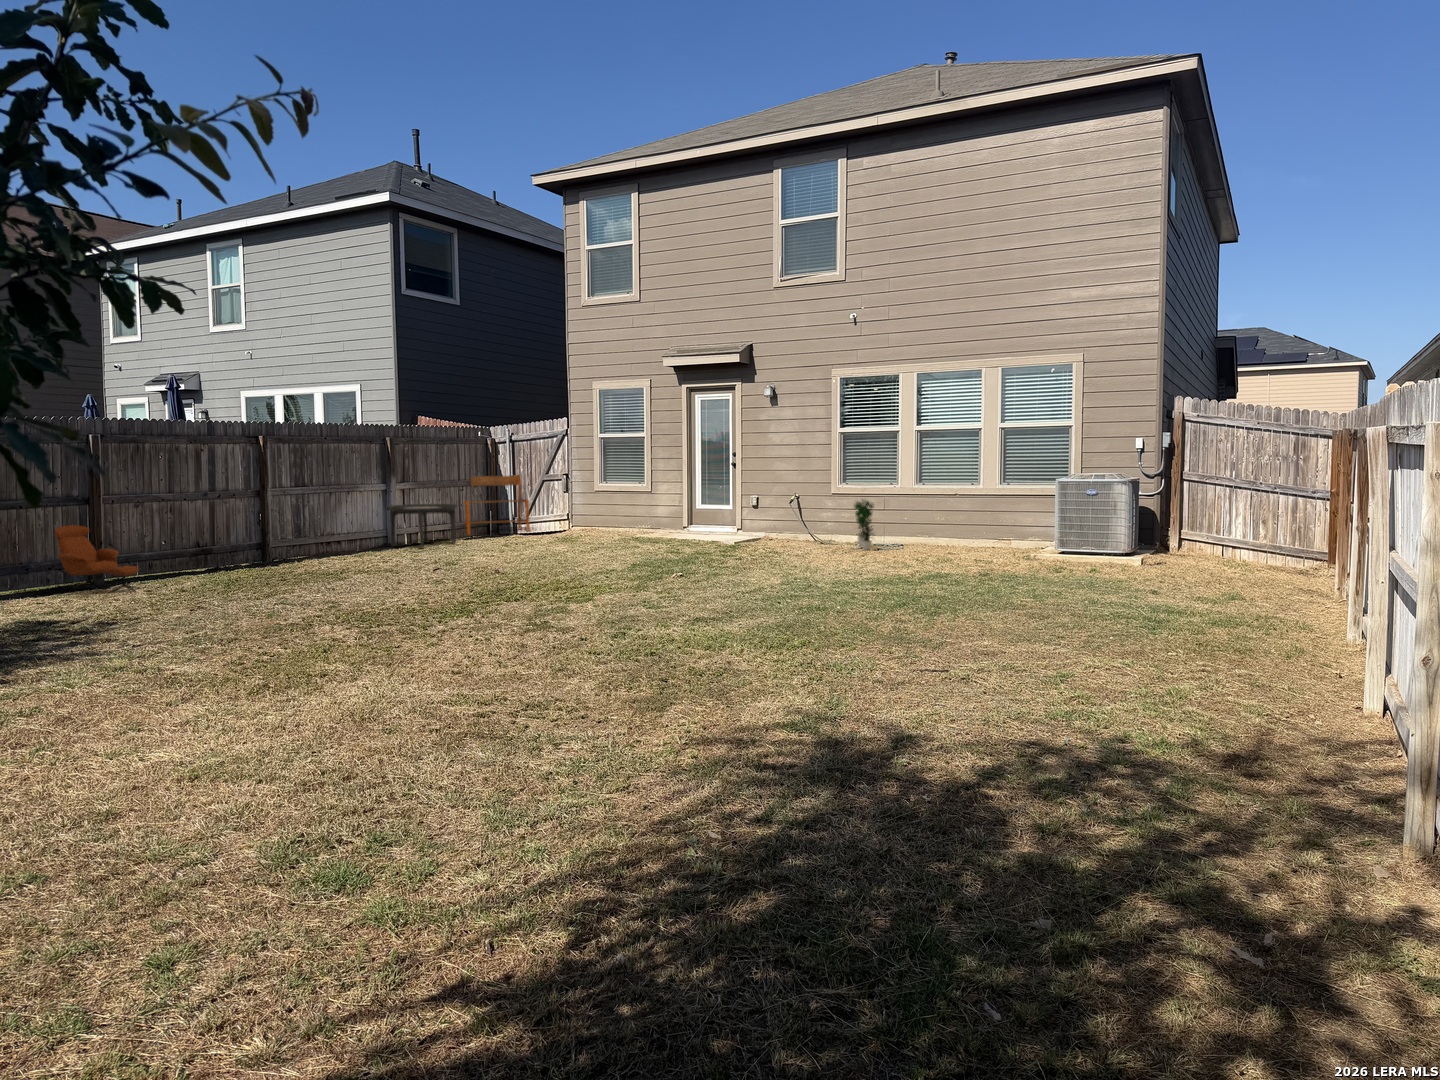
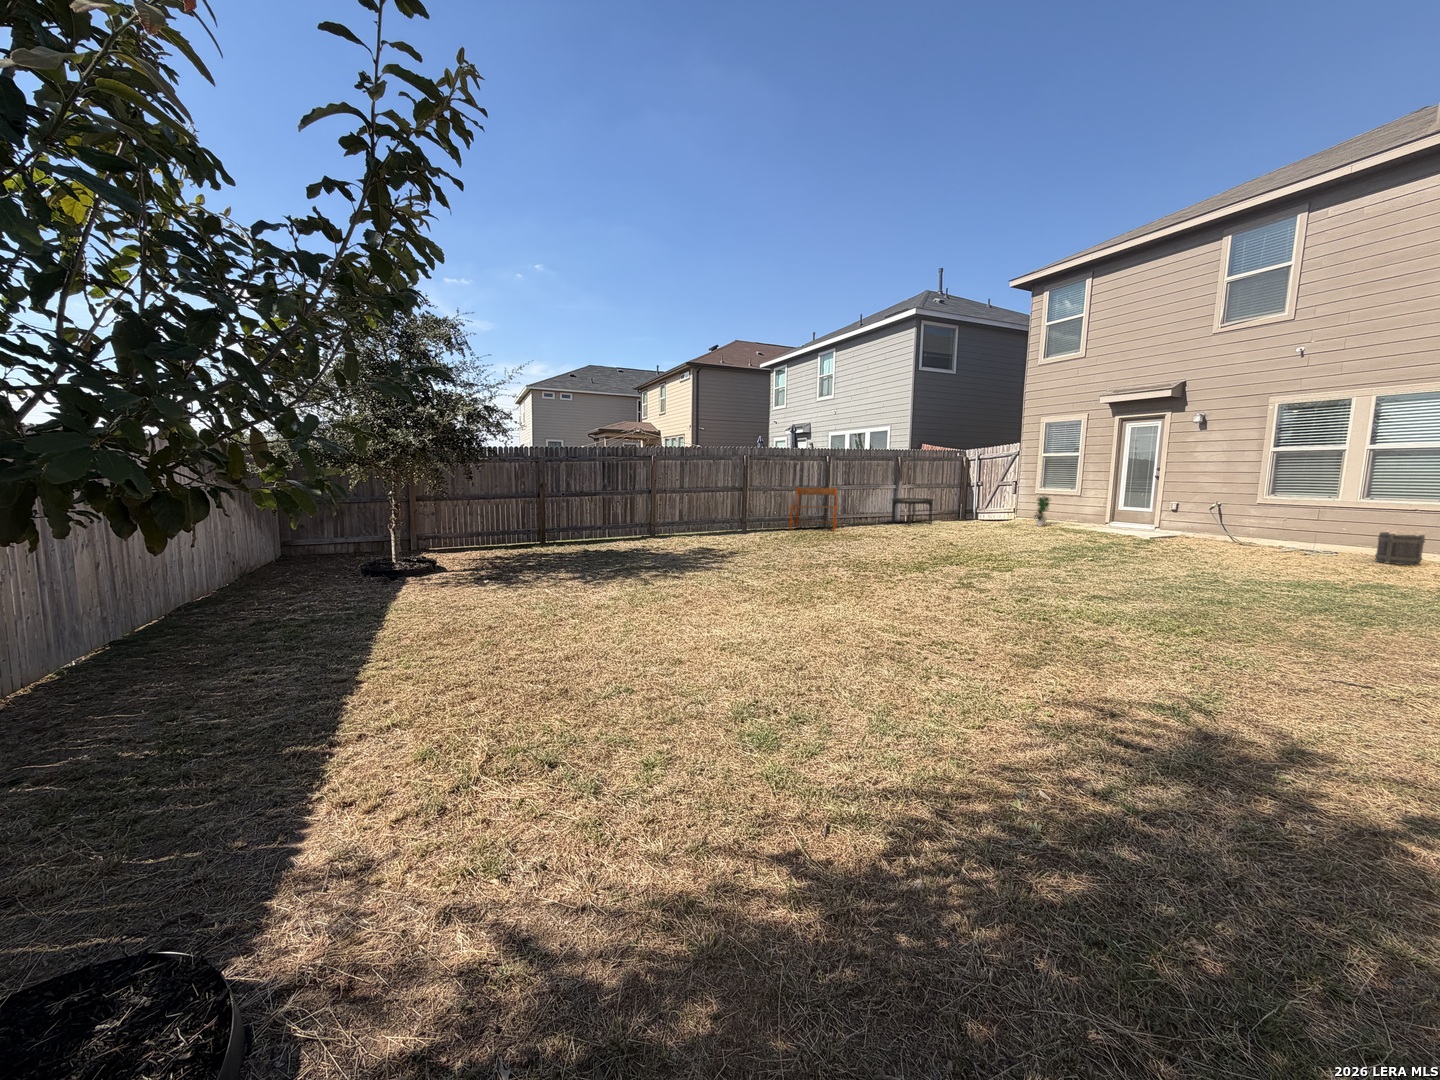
bench: present [464,475,530,535] -> present [790,488,838,531]
potted plant: present [854,500,874,550] -> present [1034,496,1049,526]
bucket: none [926,520,958,553] -> present [1375,532,1425,565]
lounge chair: present [55,525,138,592] -> none [721,502,754,538]

